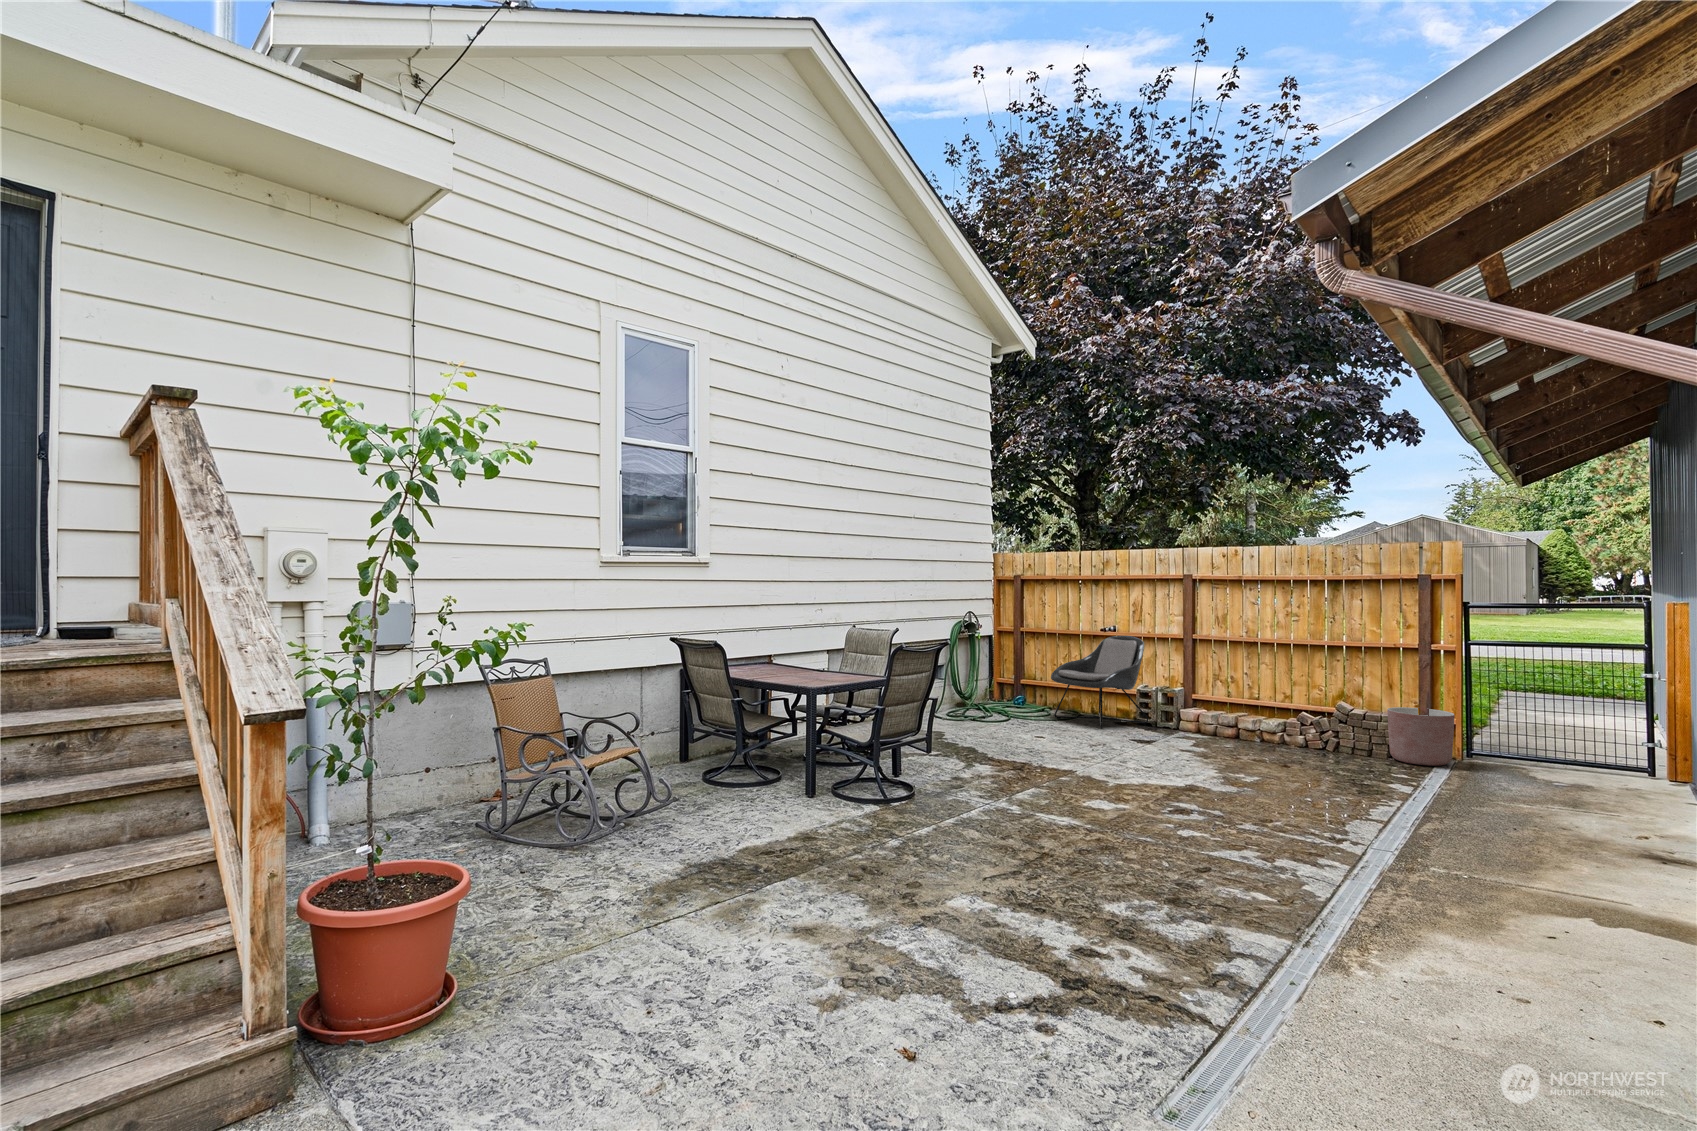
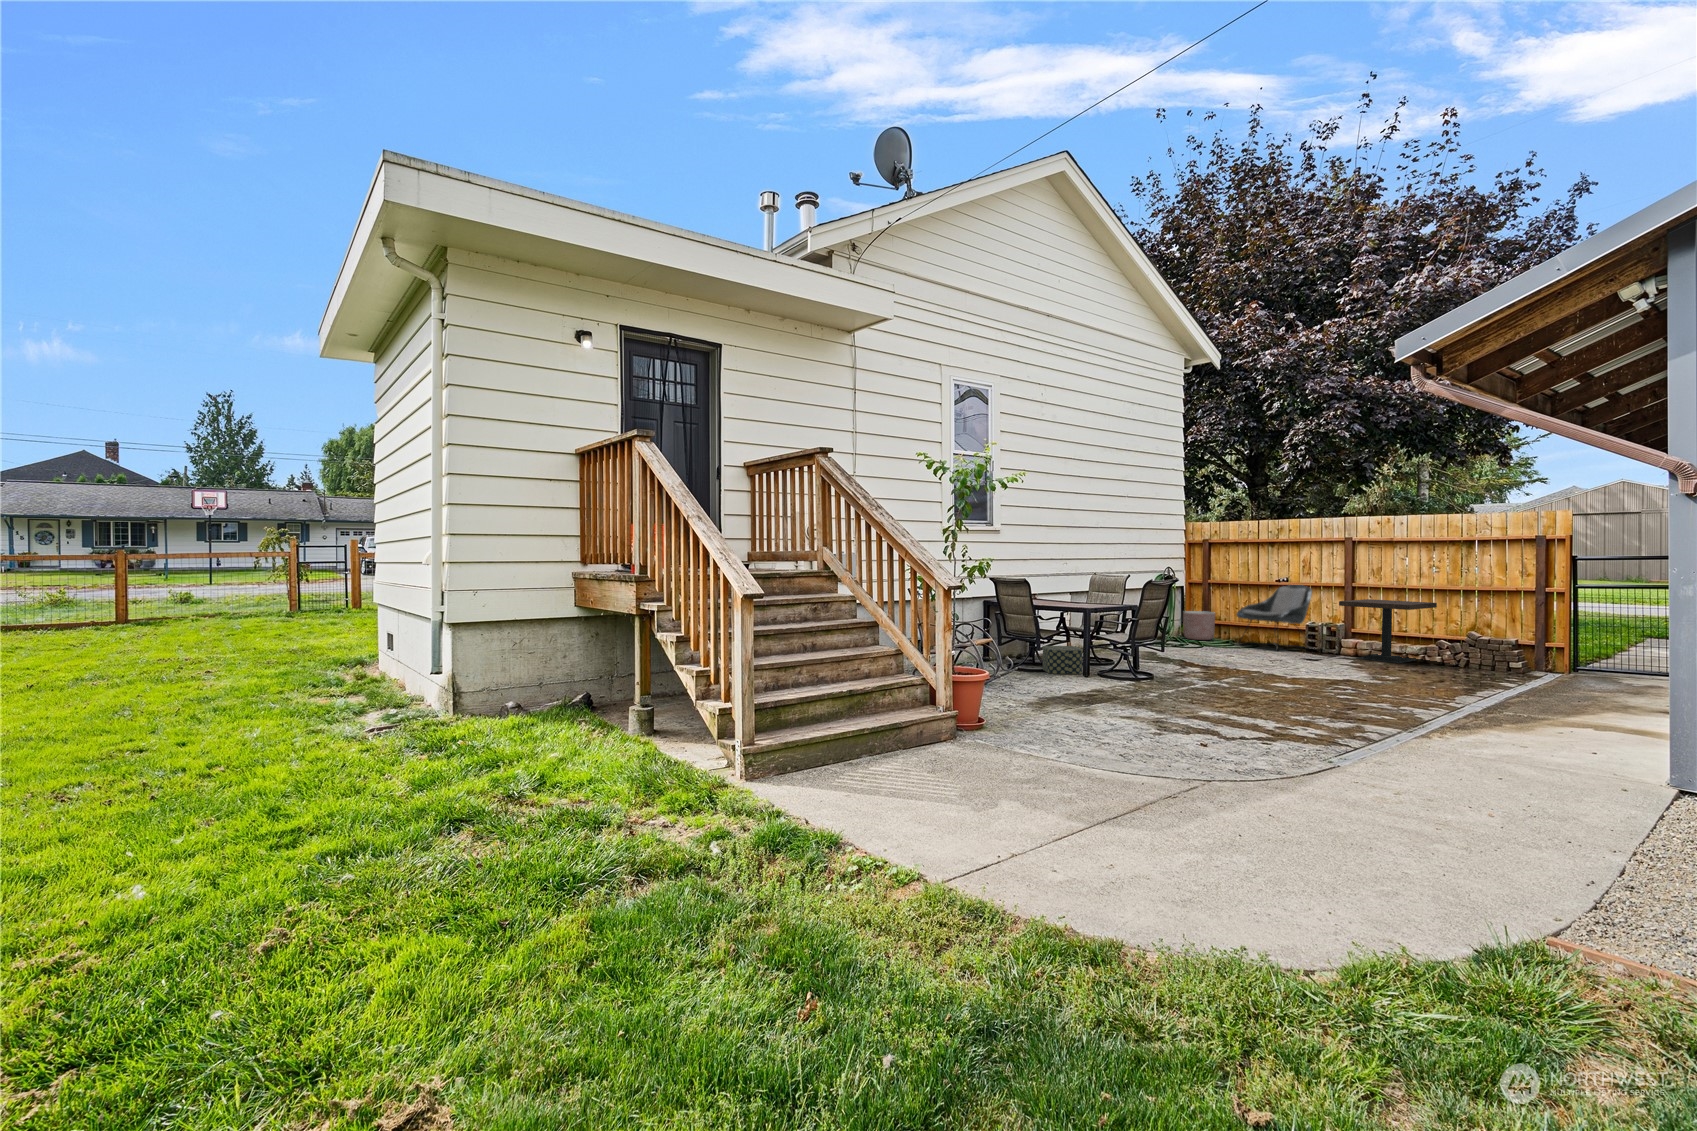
side table: none [1178,656,1297,748] -> present [1339,599,1437,663]
planter: present [1387,707,1455,766] -> present [1183,611,1215,640]
storage box: none [741,744,801,796] -> present [1042,646,1083,674]

